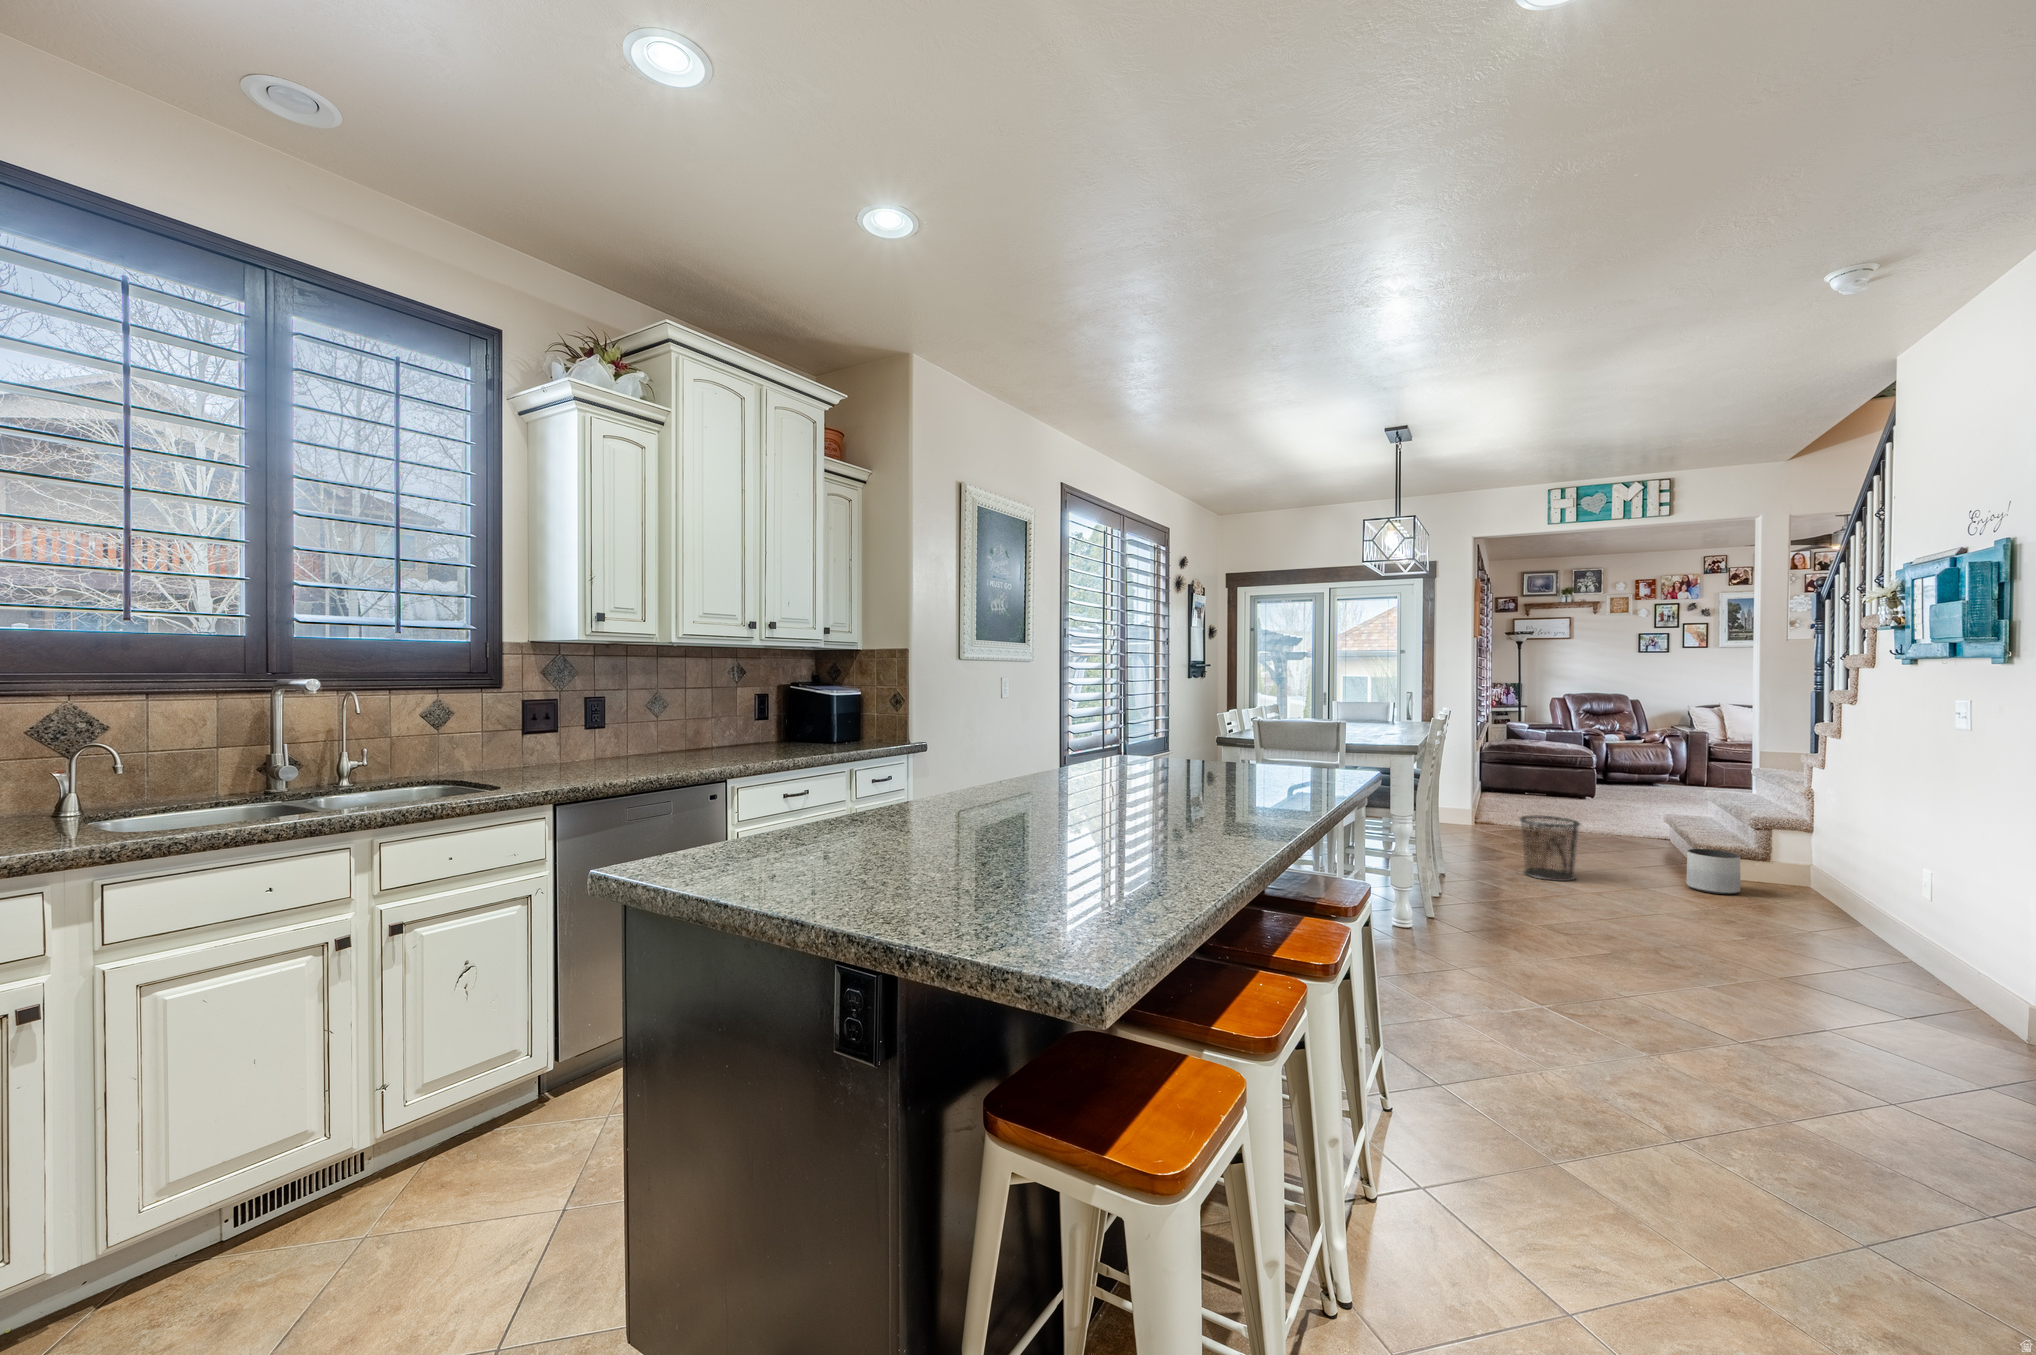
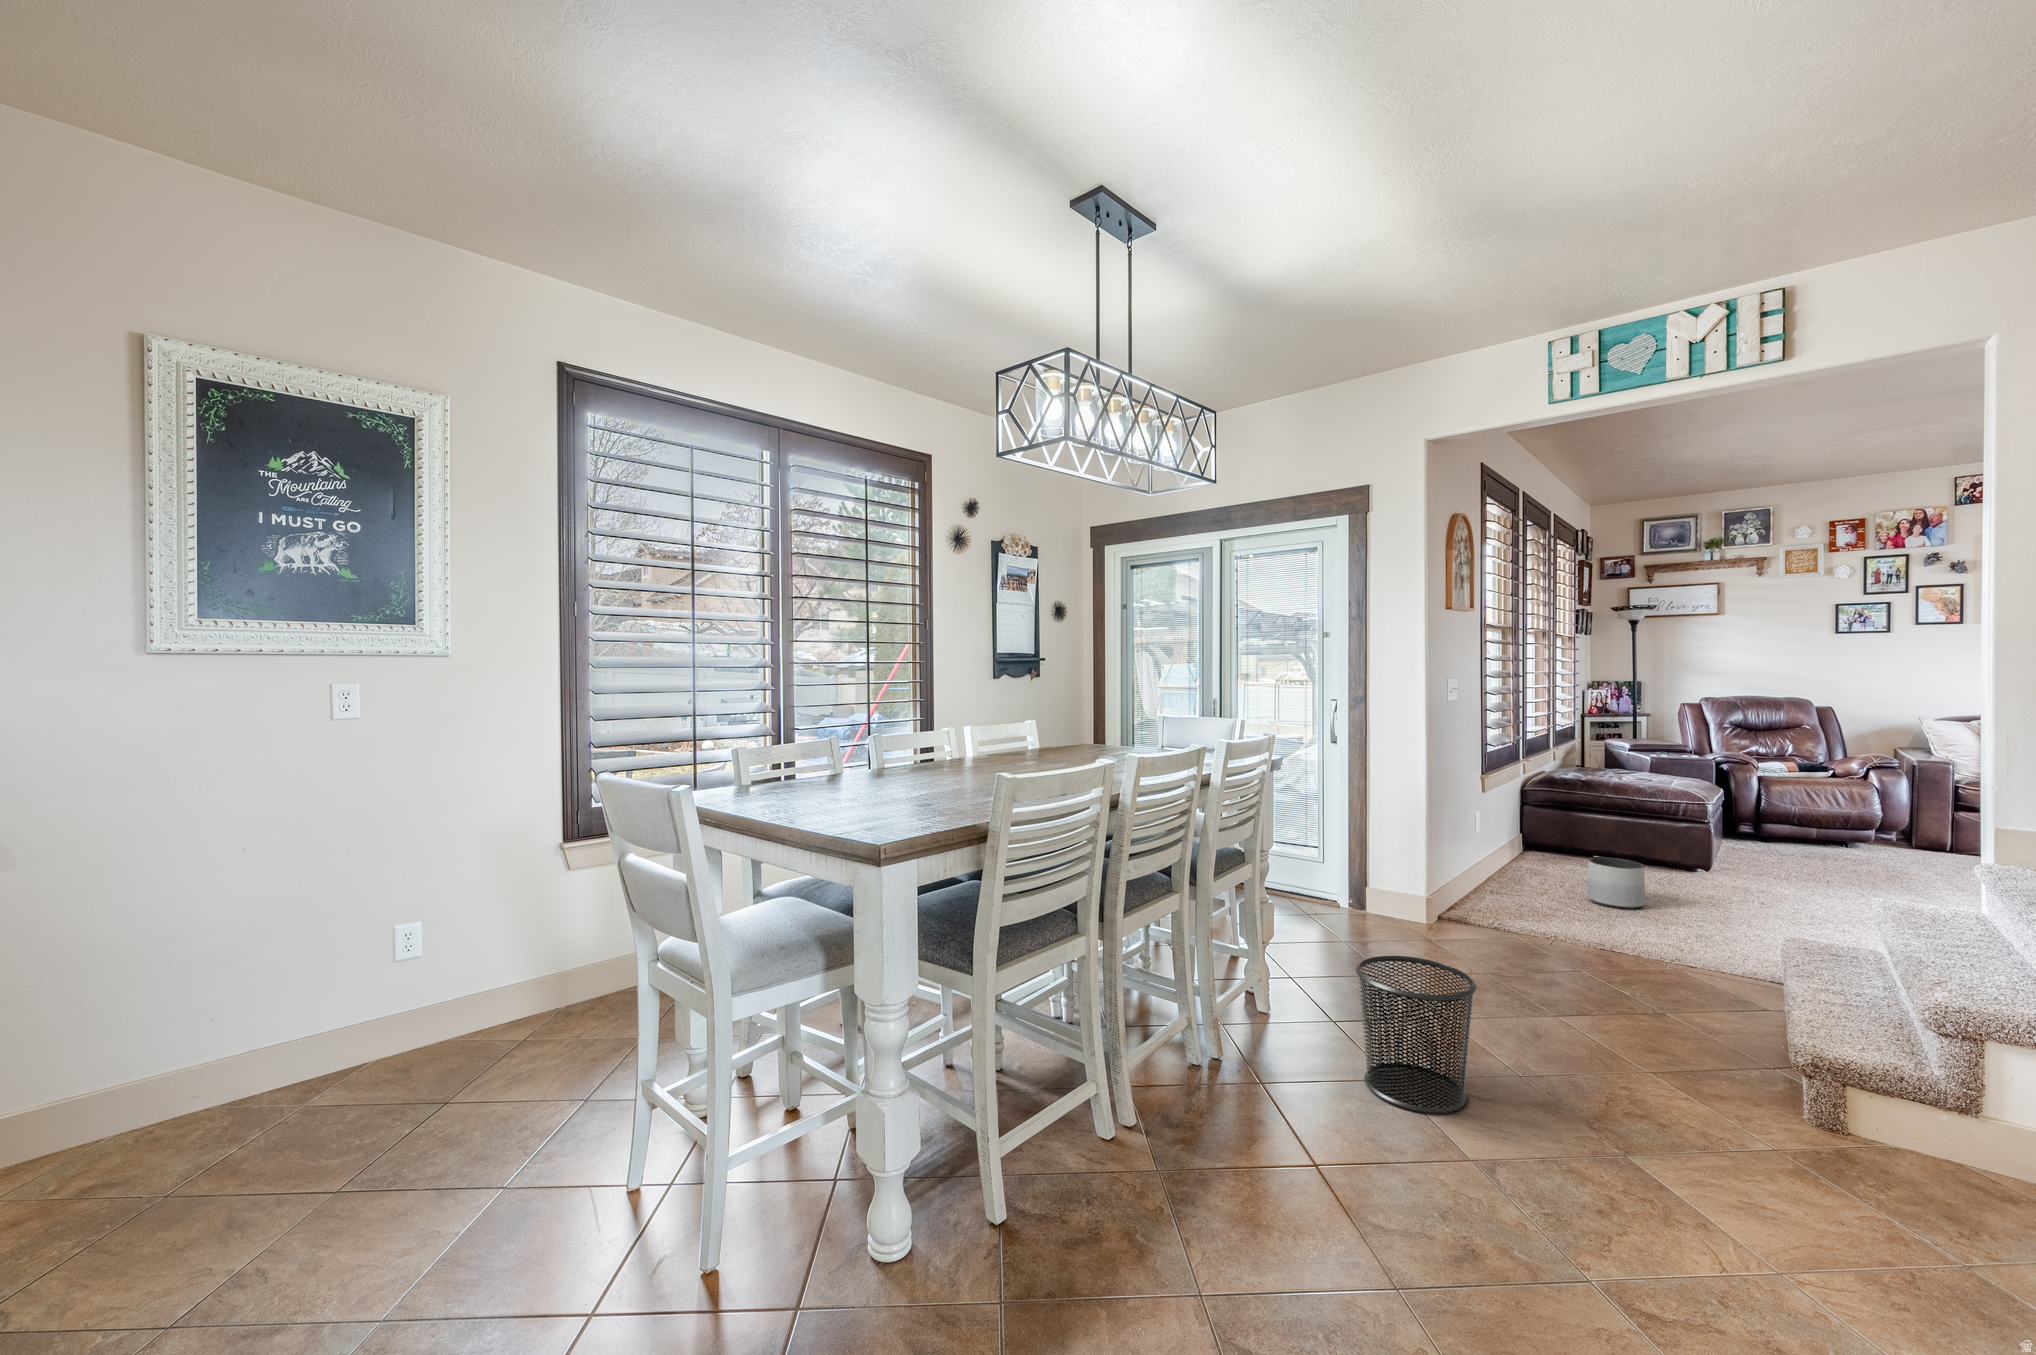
planter: present [1686,849,1741,894] -> present [1588,857,1645,909]

